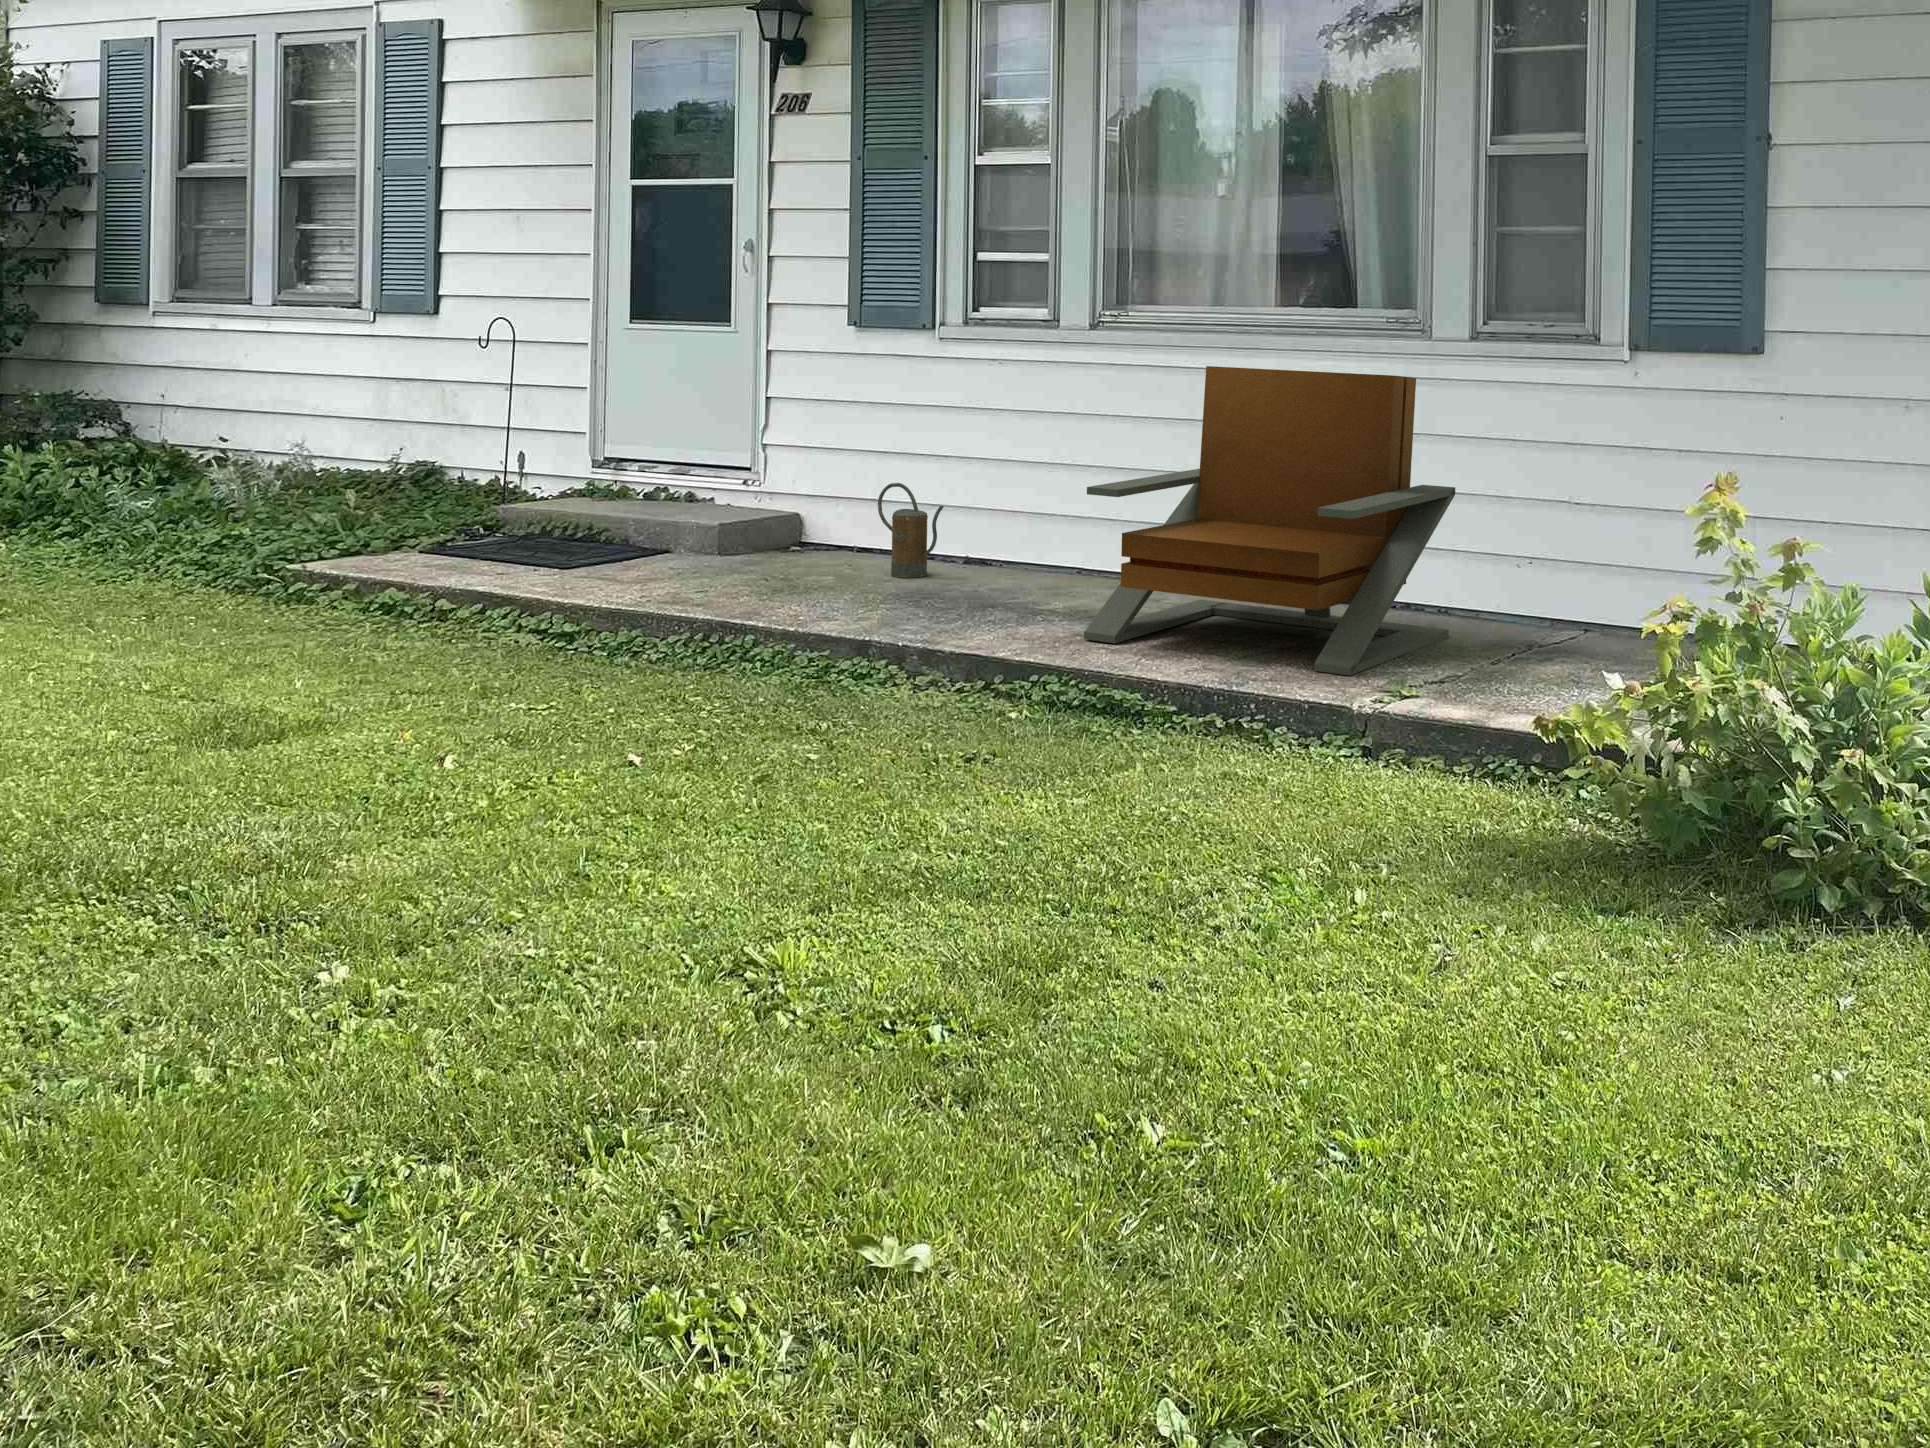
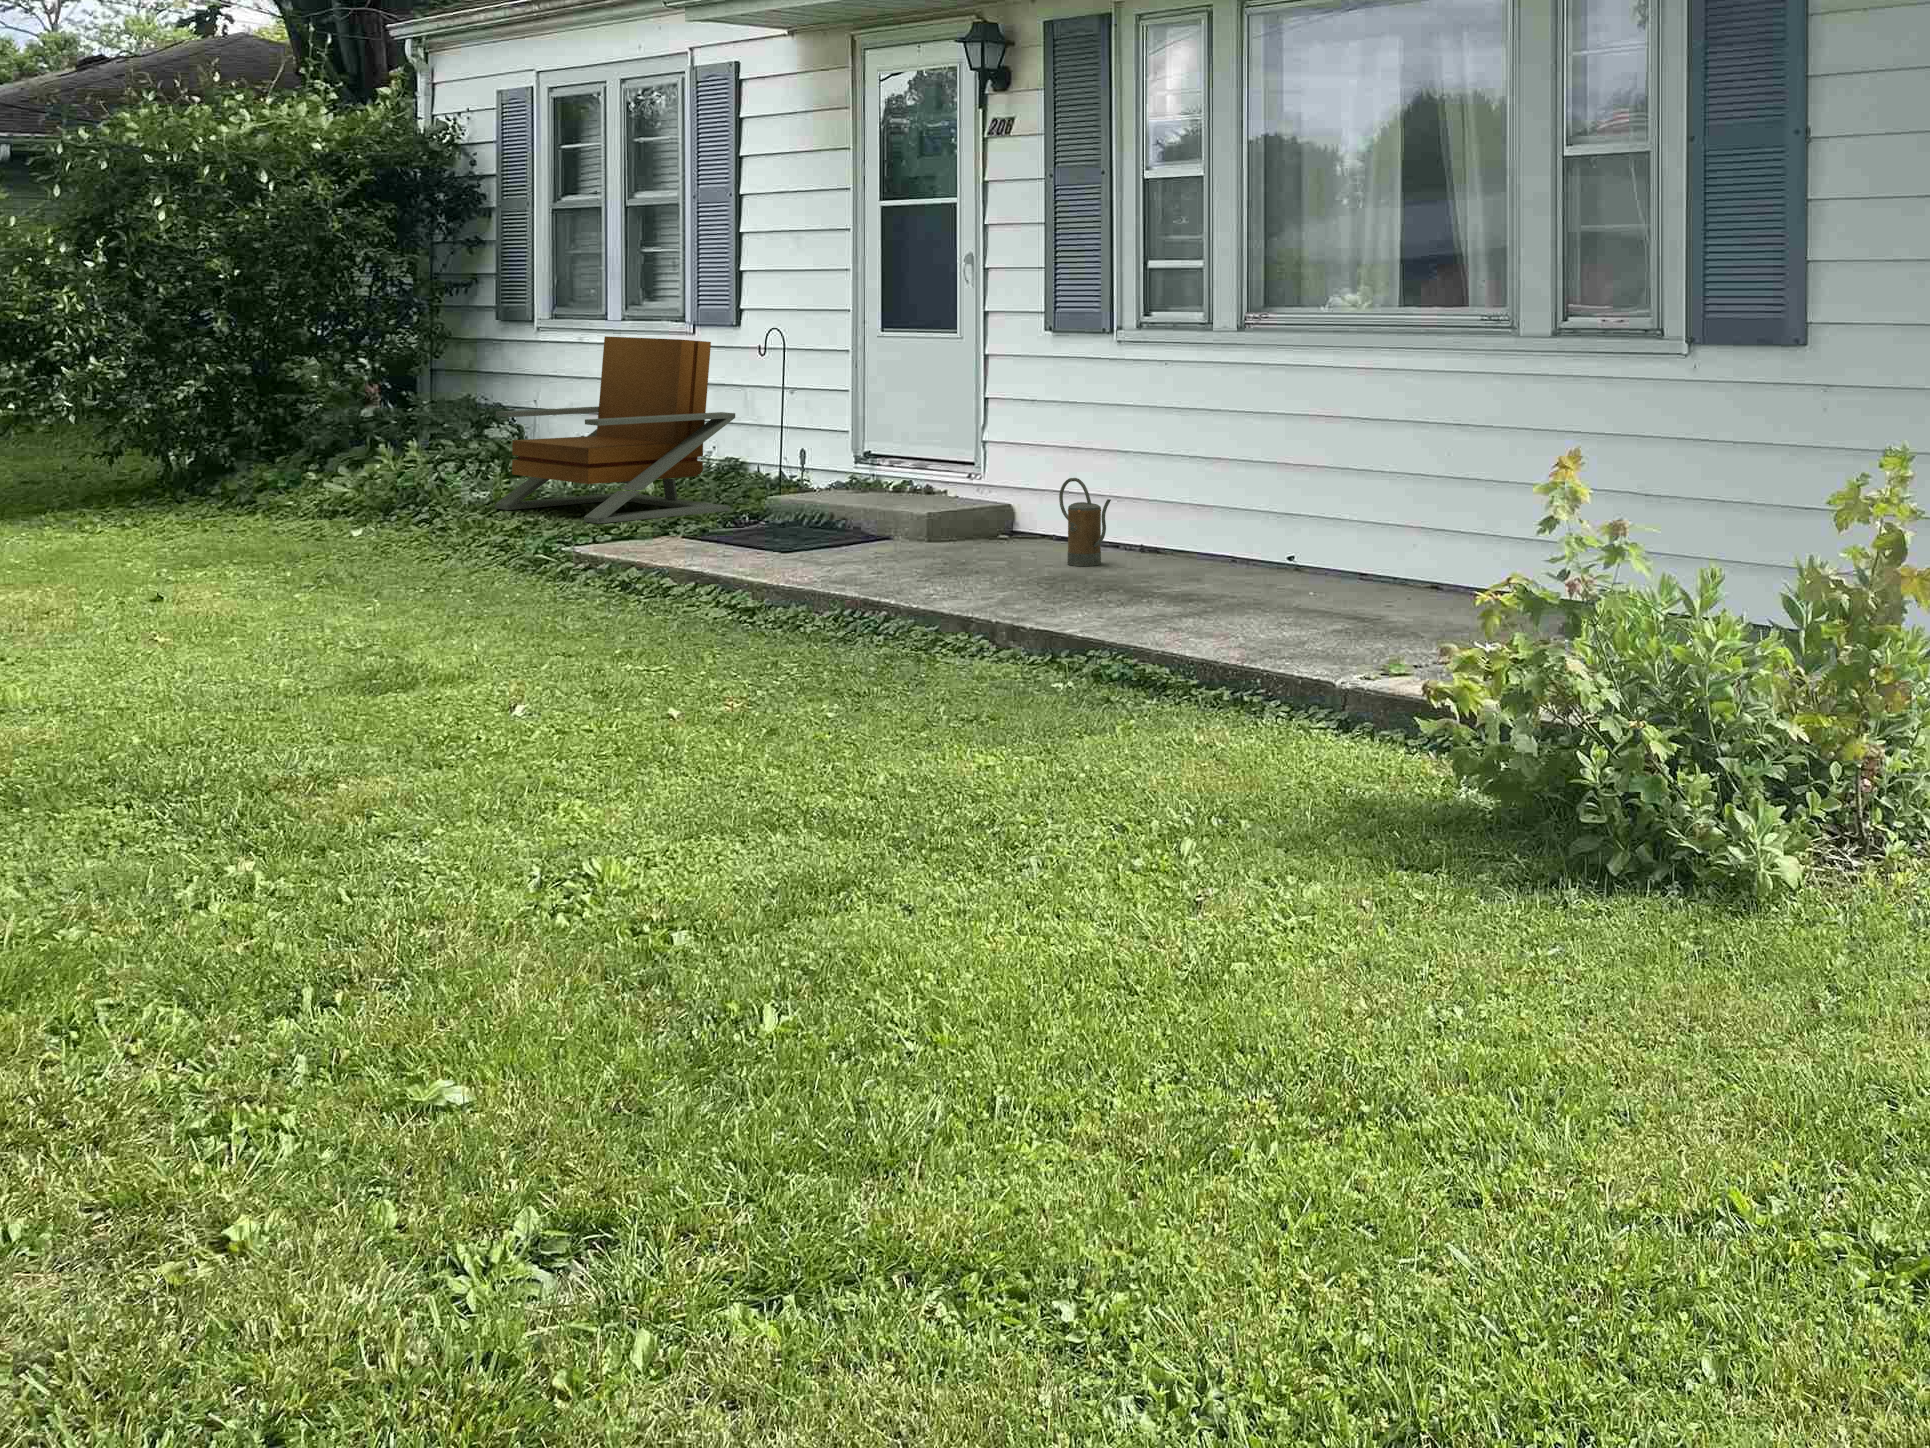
lounge chair: present [1084,366,1455,675] -> present [495,336,735,523]

